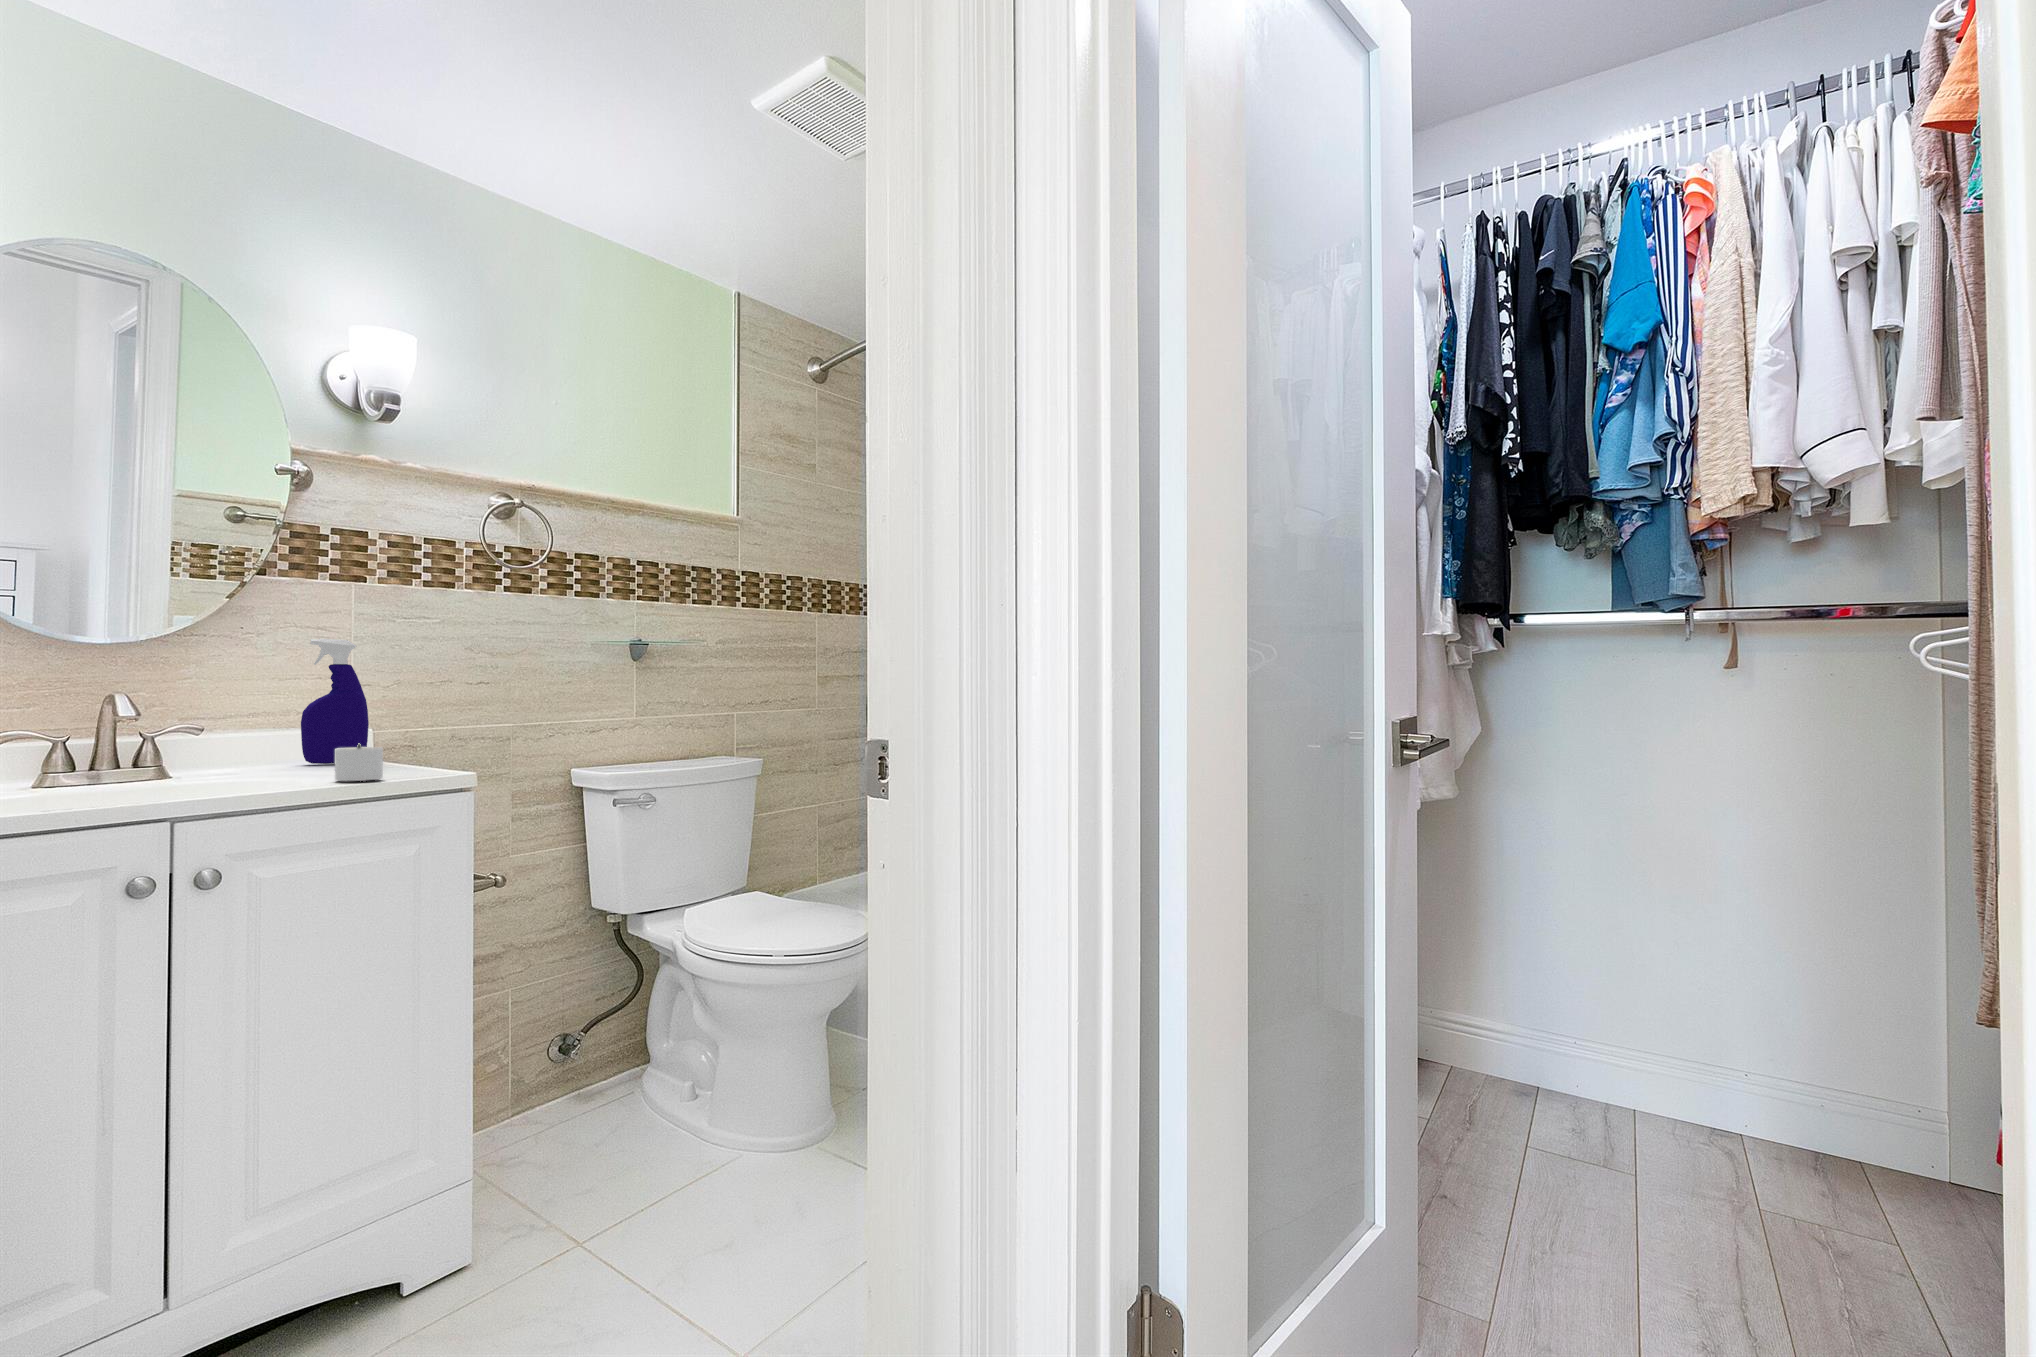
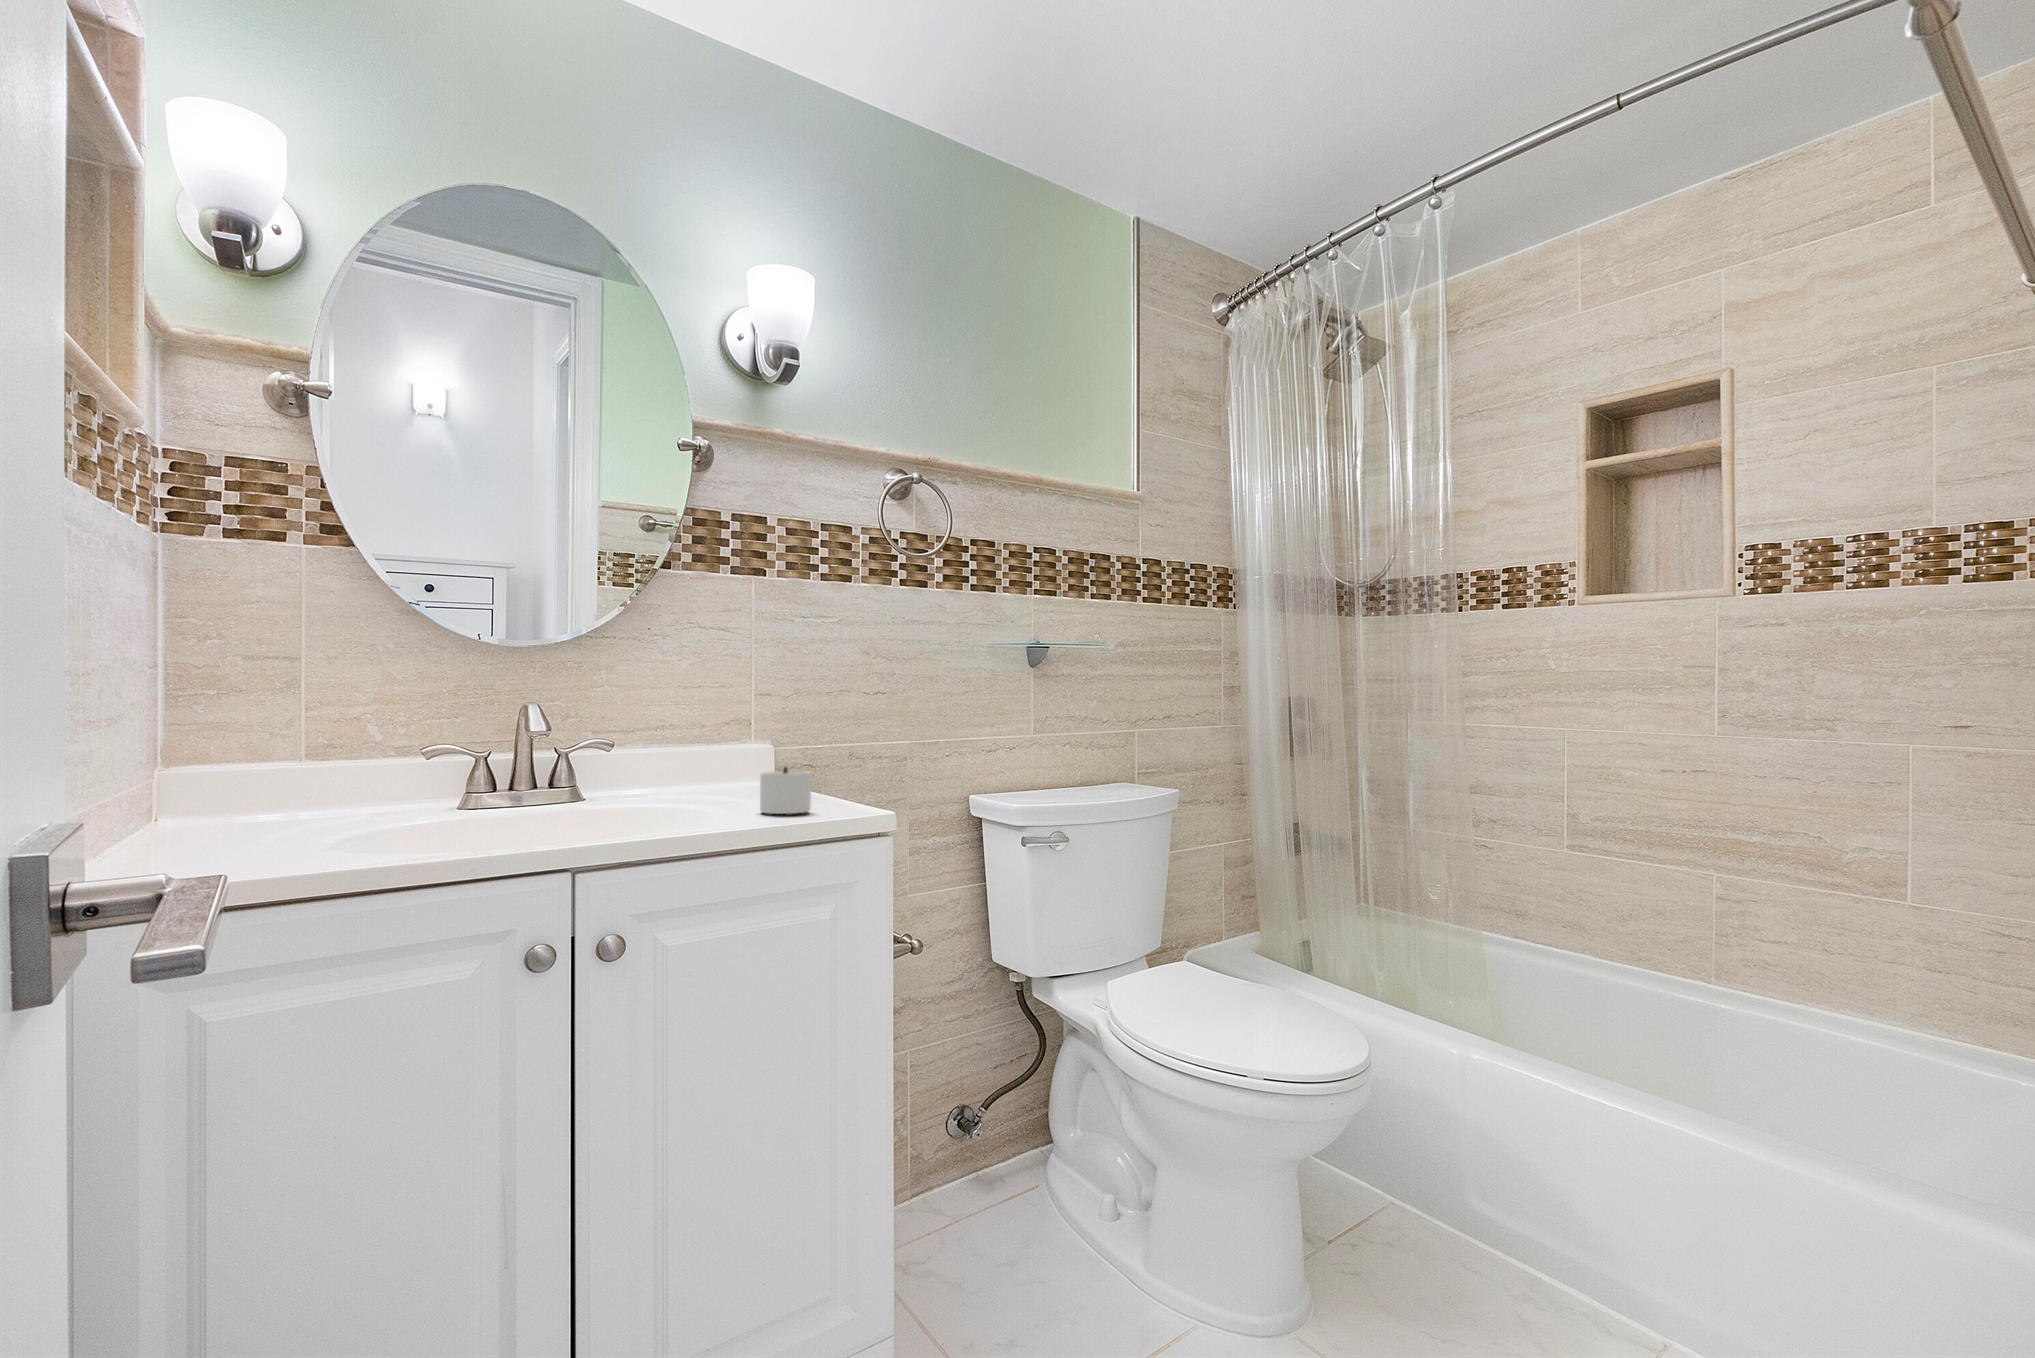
spray bottle: present [301,639,369,764] -> none [705,640,772,787]

